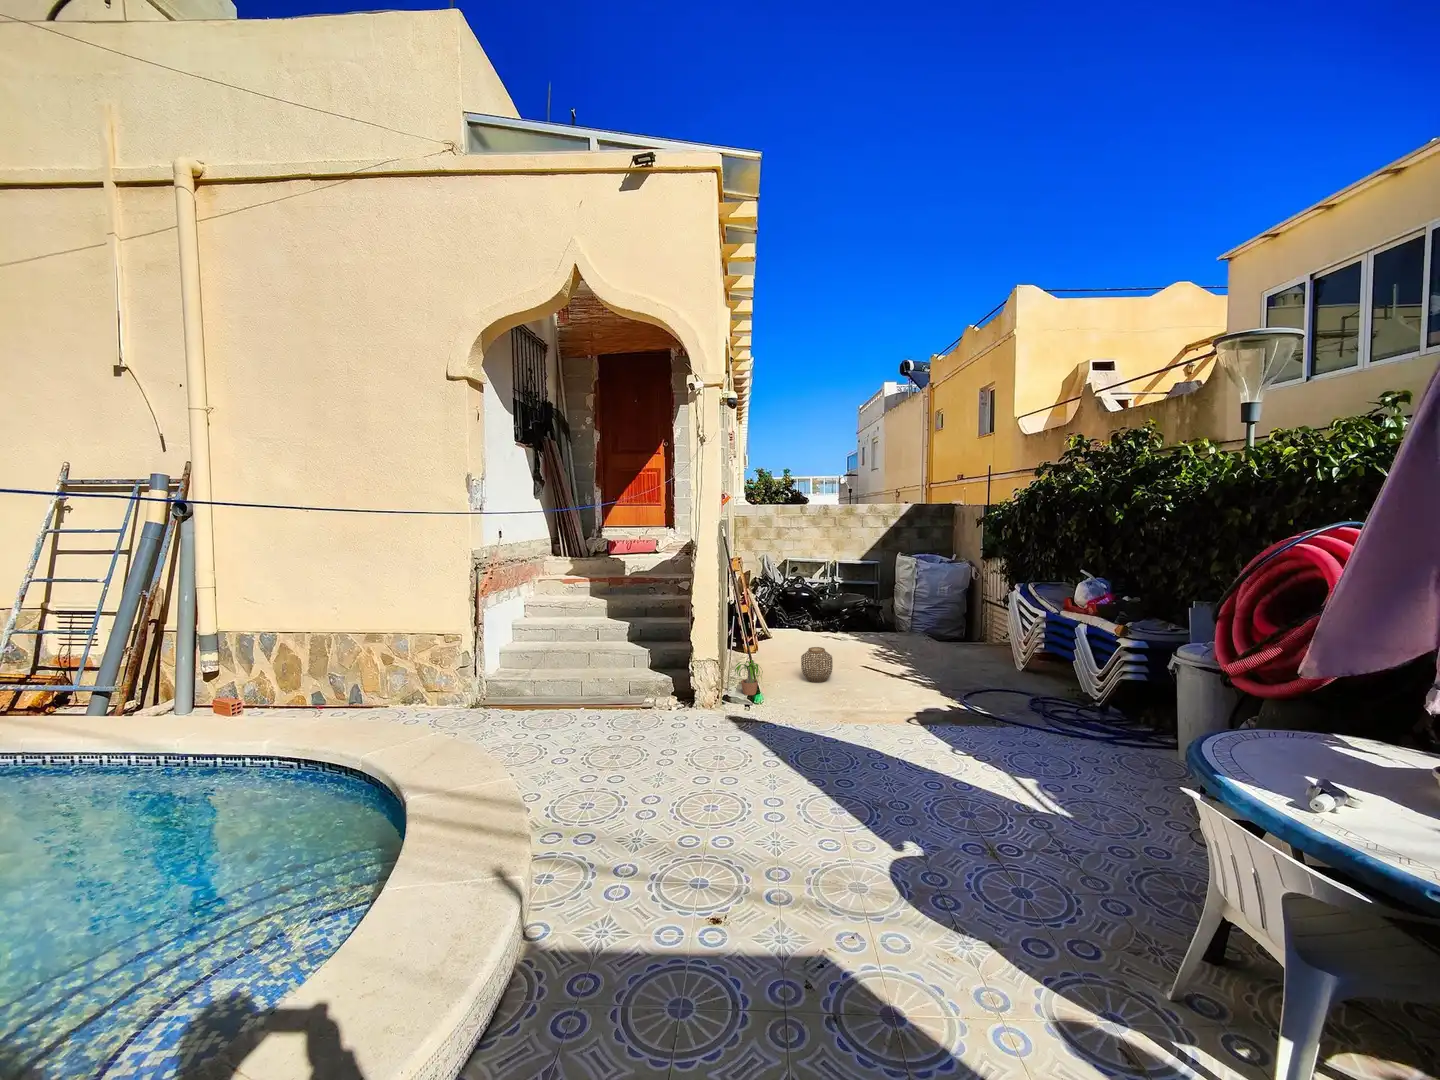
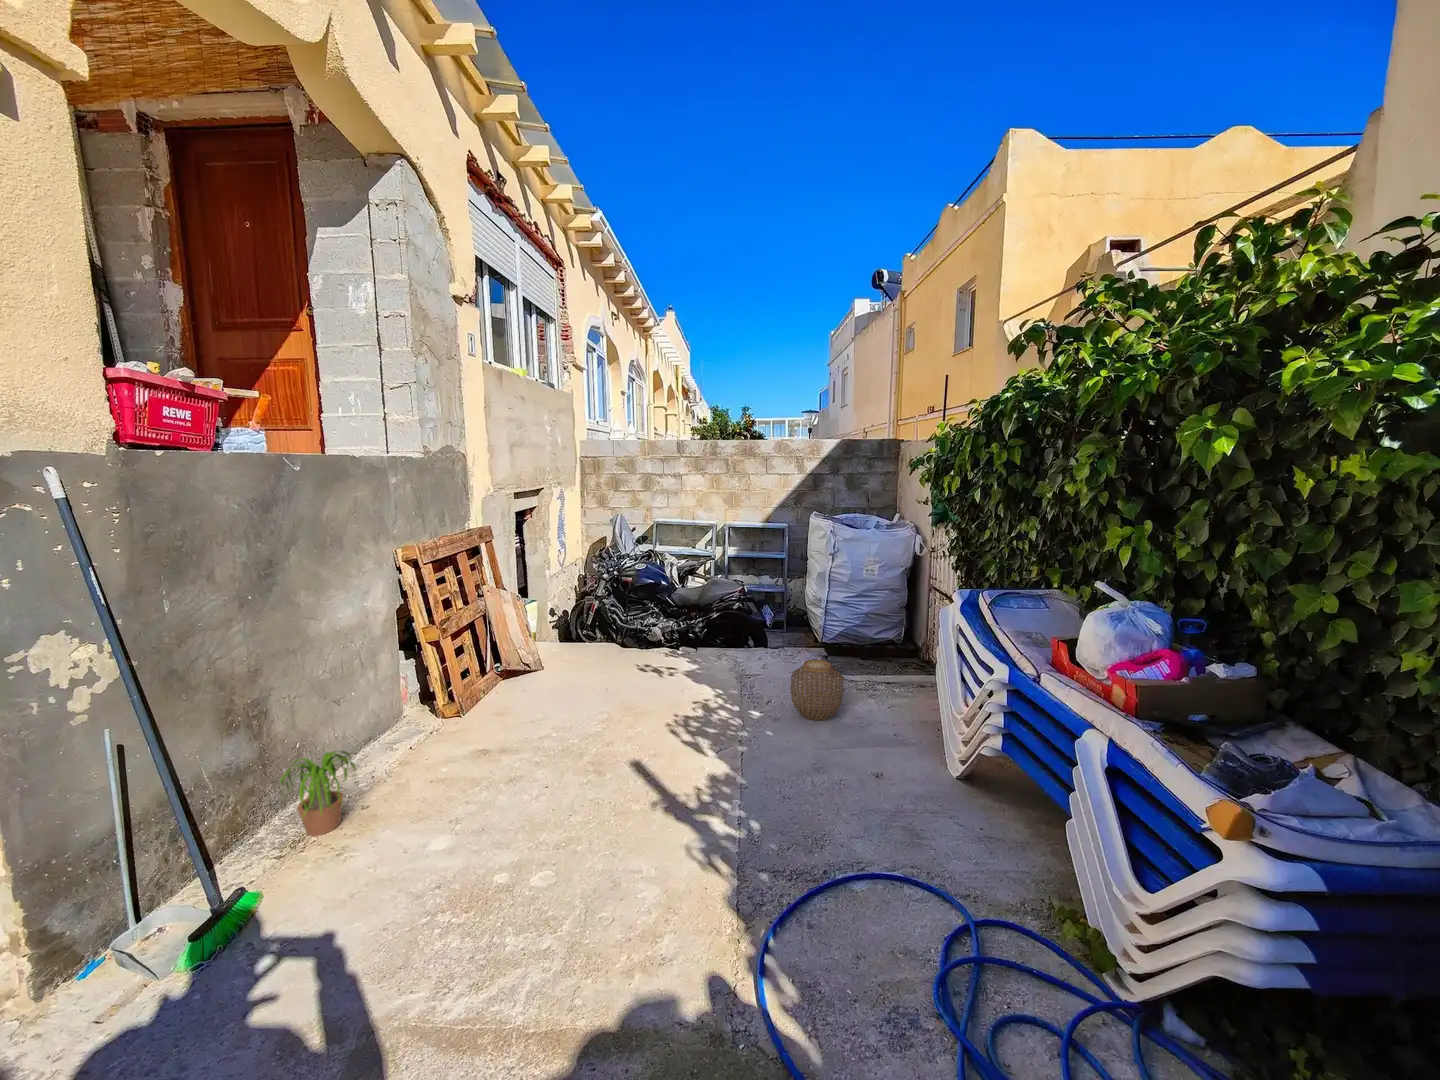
woven basket: present [801,647,833,682] -> present [791,659,844,721]

